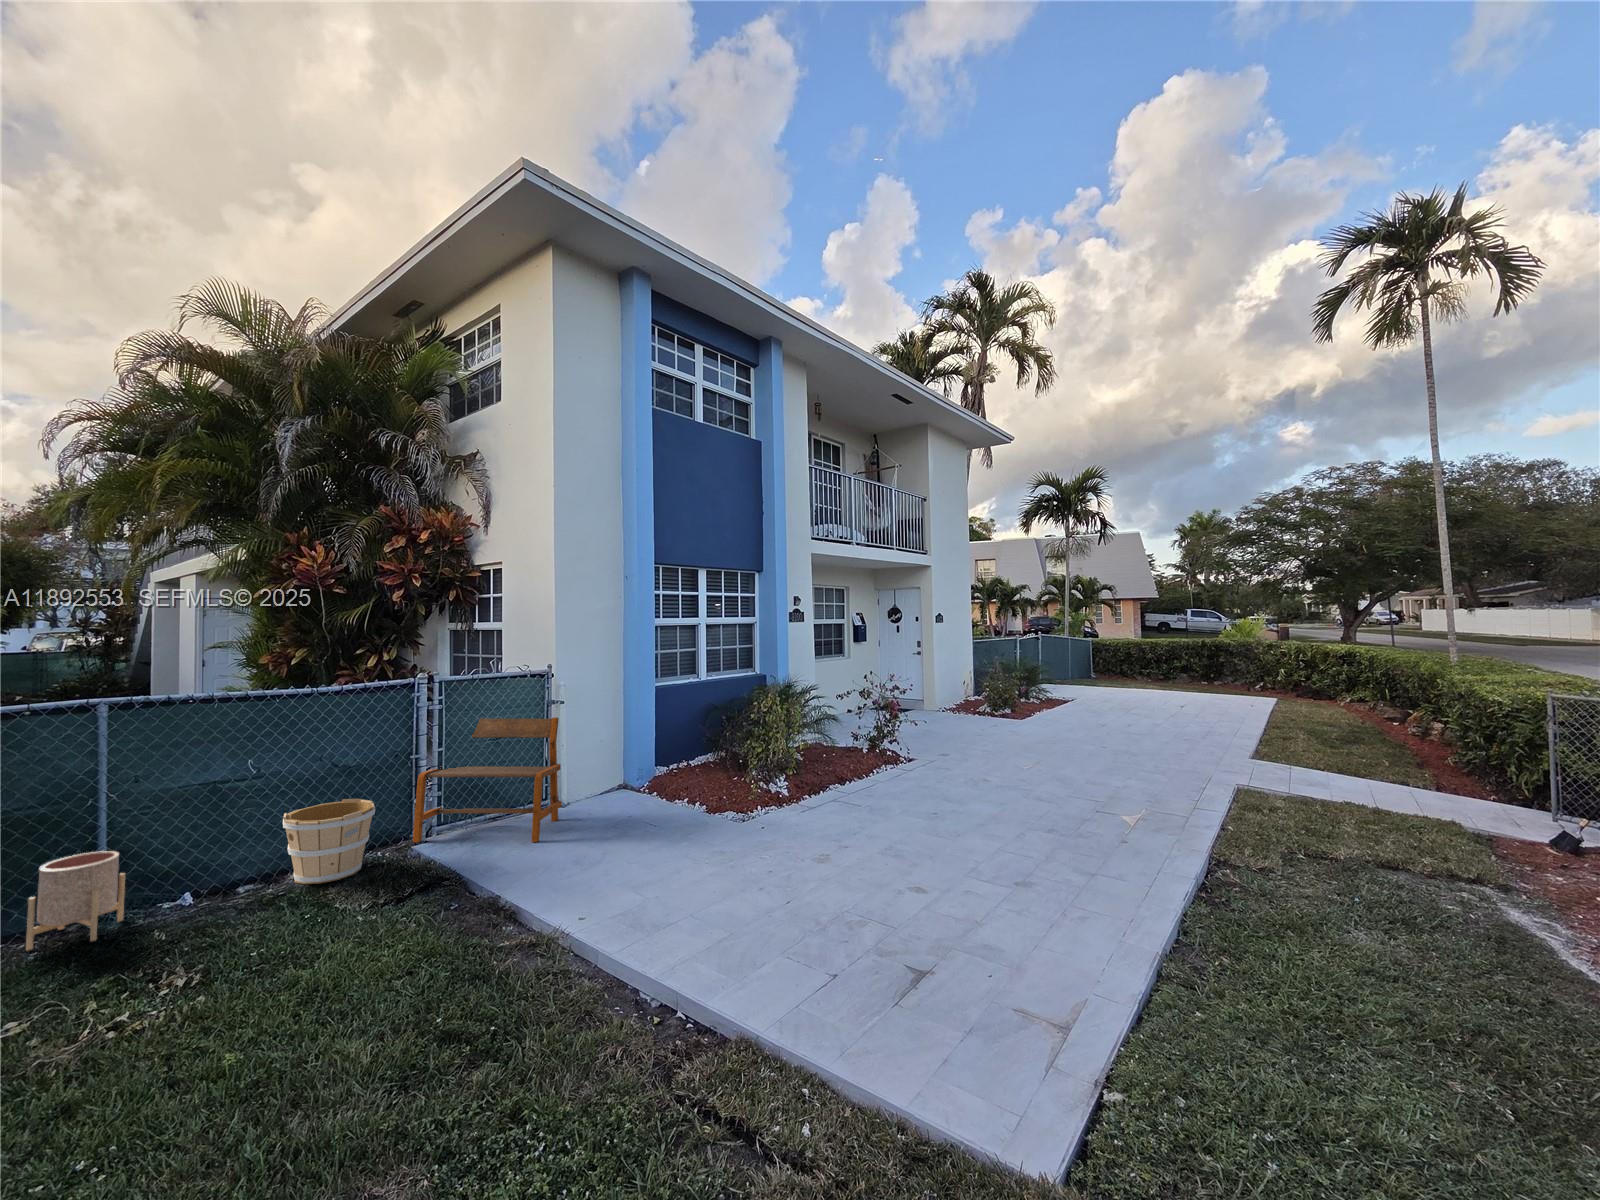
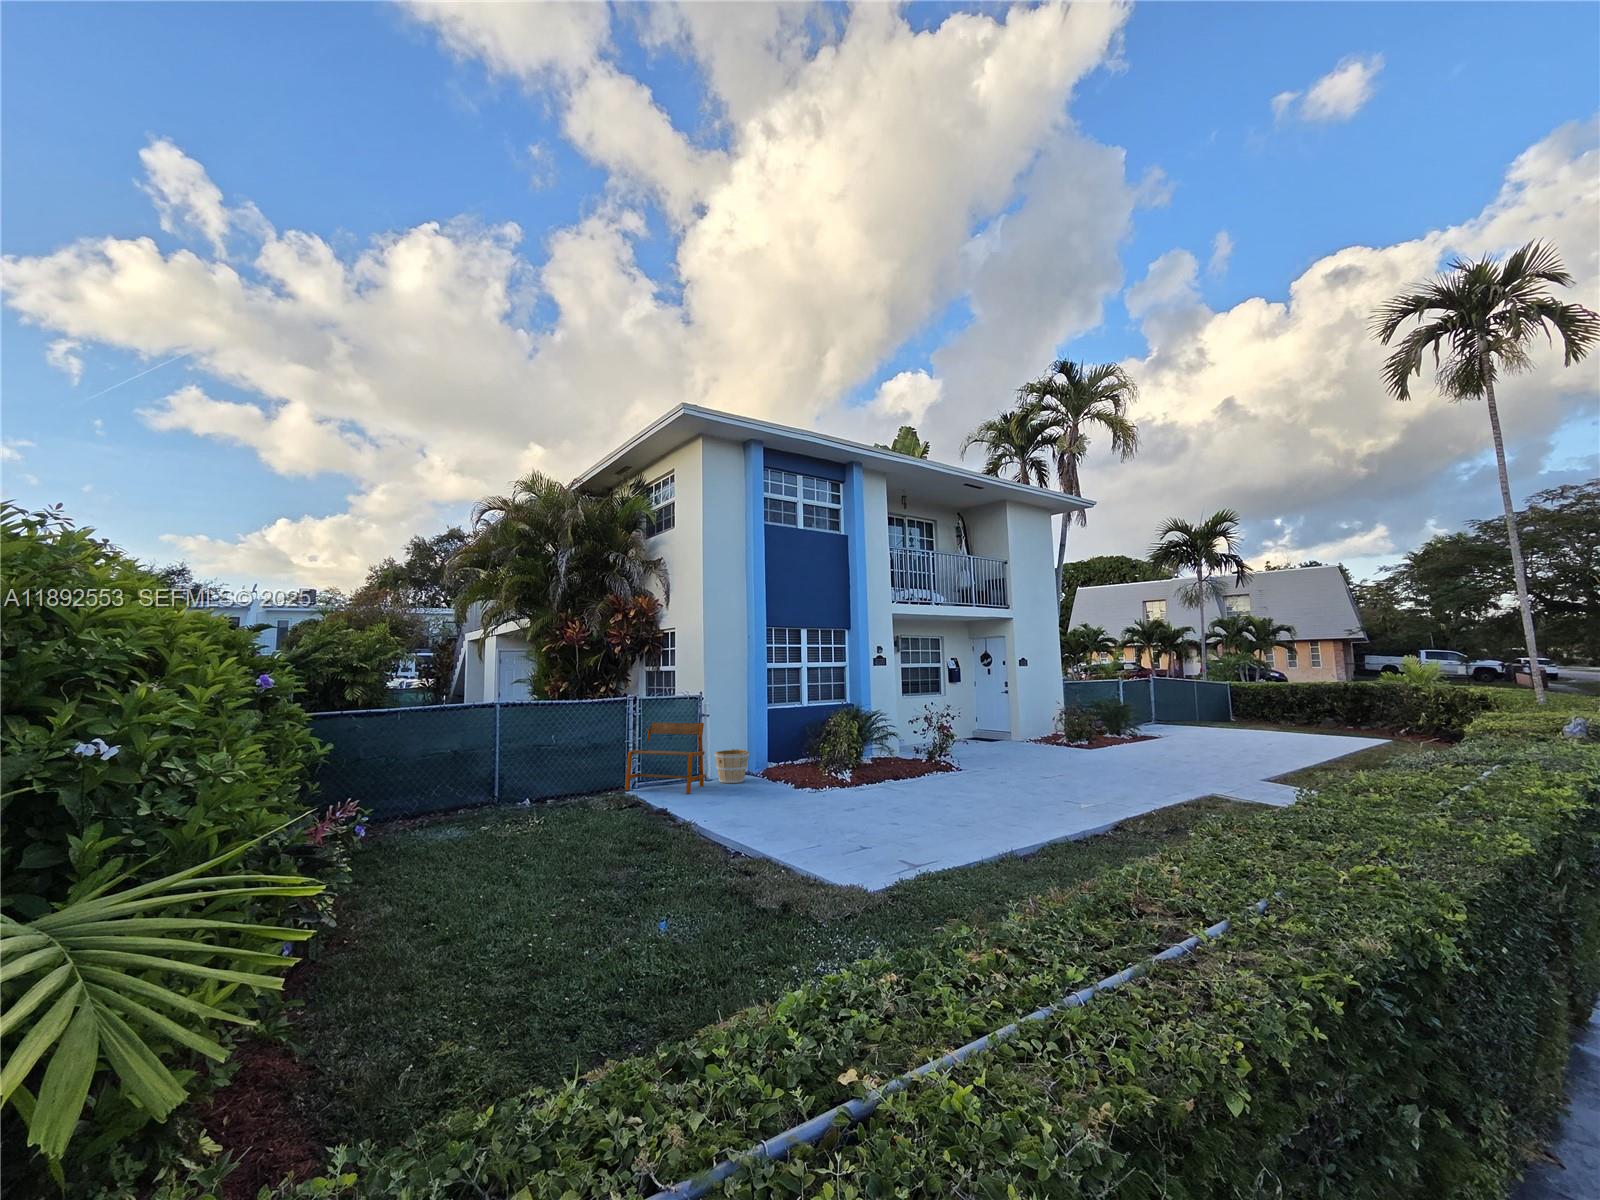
wooden bucket: present [283,799,375,884] -> present [714,749,749,783]
planter: present [26,851,125,951] -> none [472,773,505,812]

